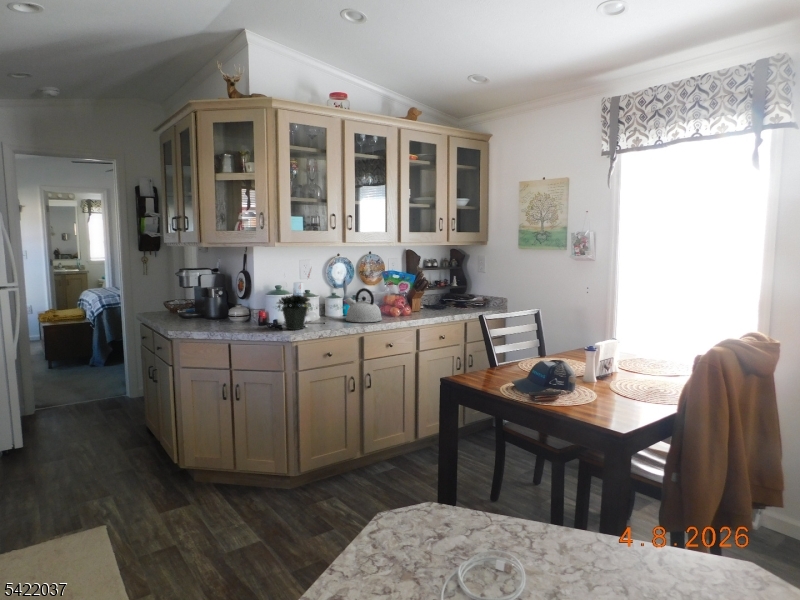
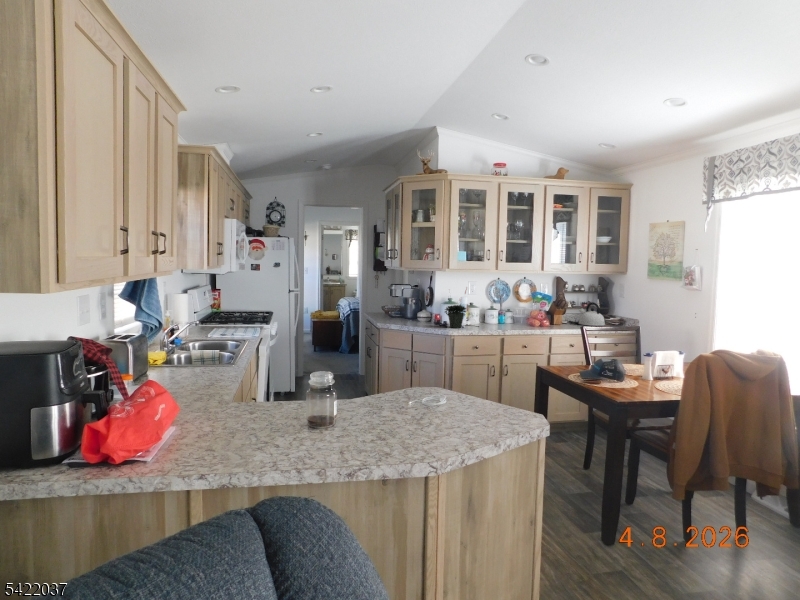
kettle: present [346,288,382,322] -> present [579,302,605,326]

